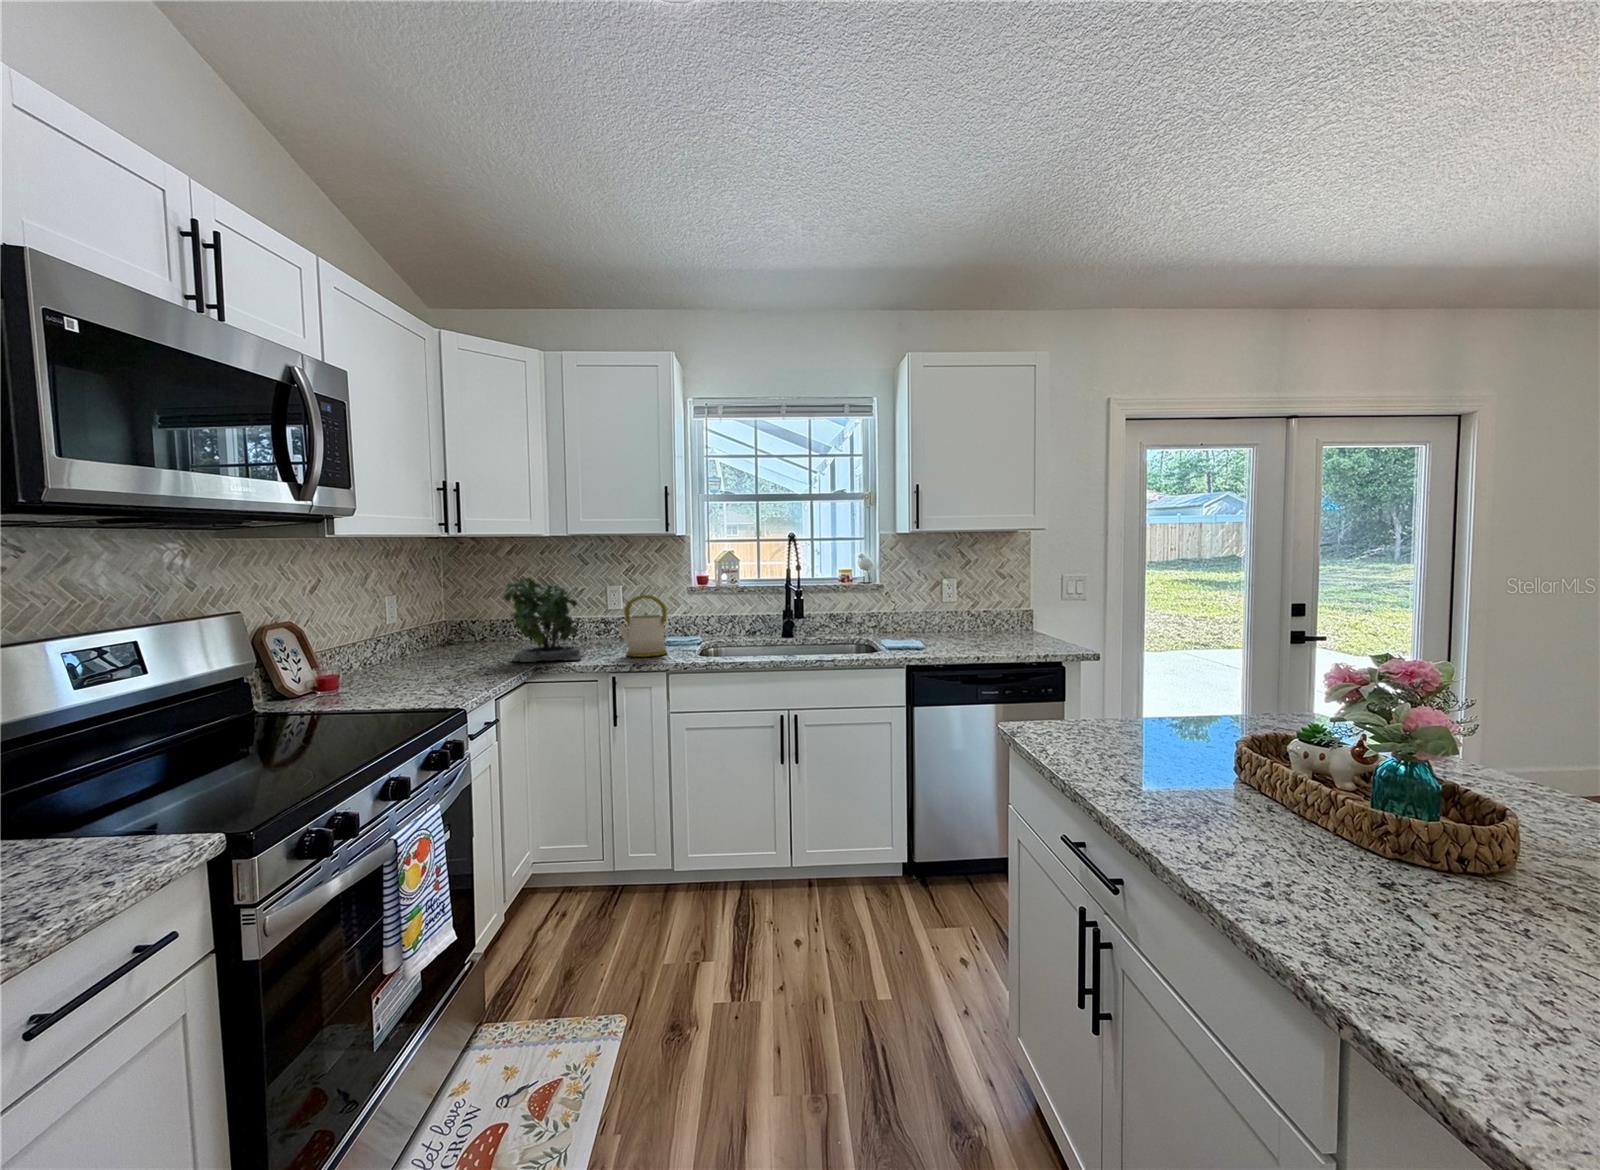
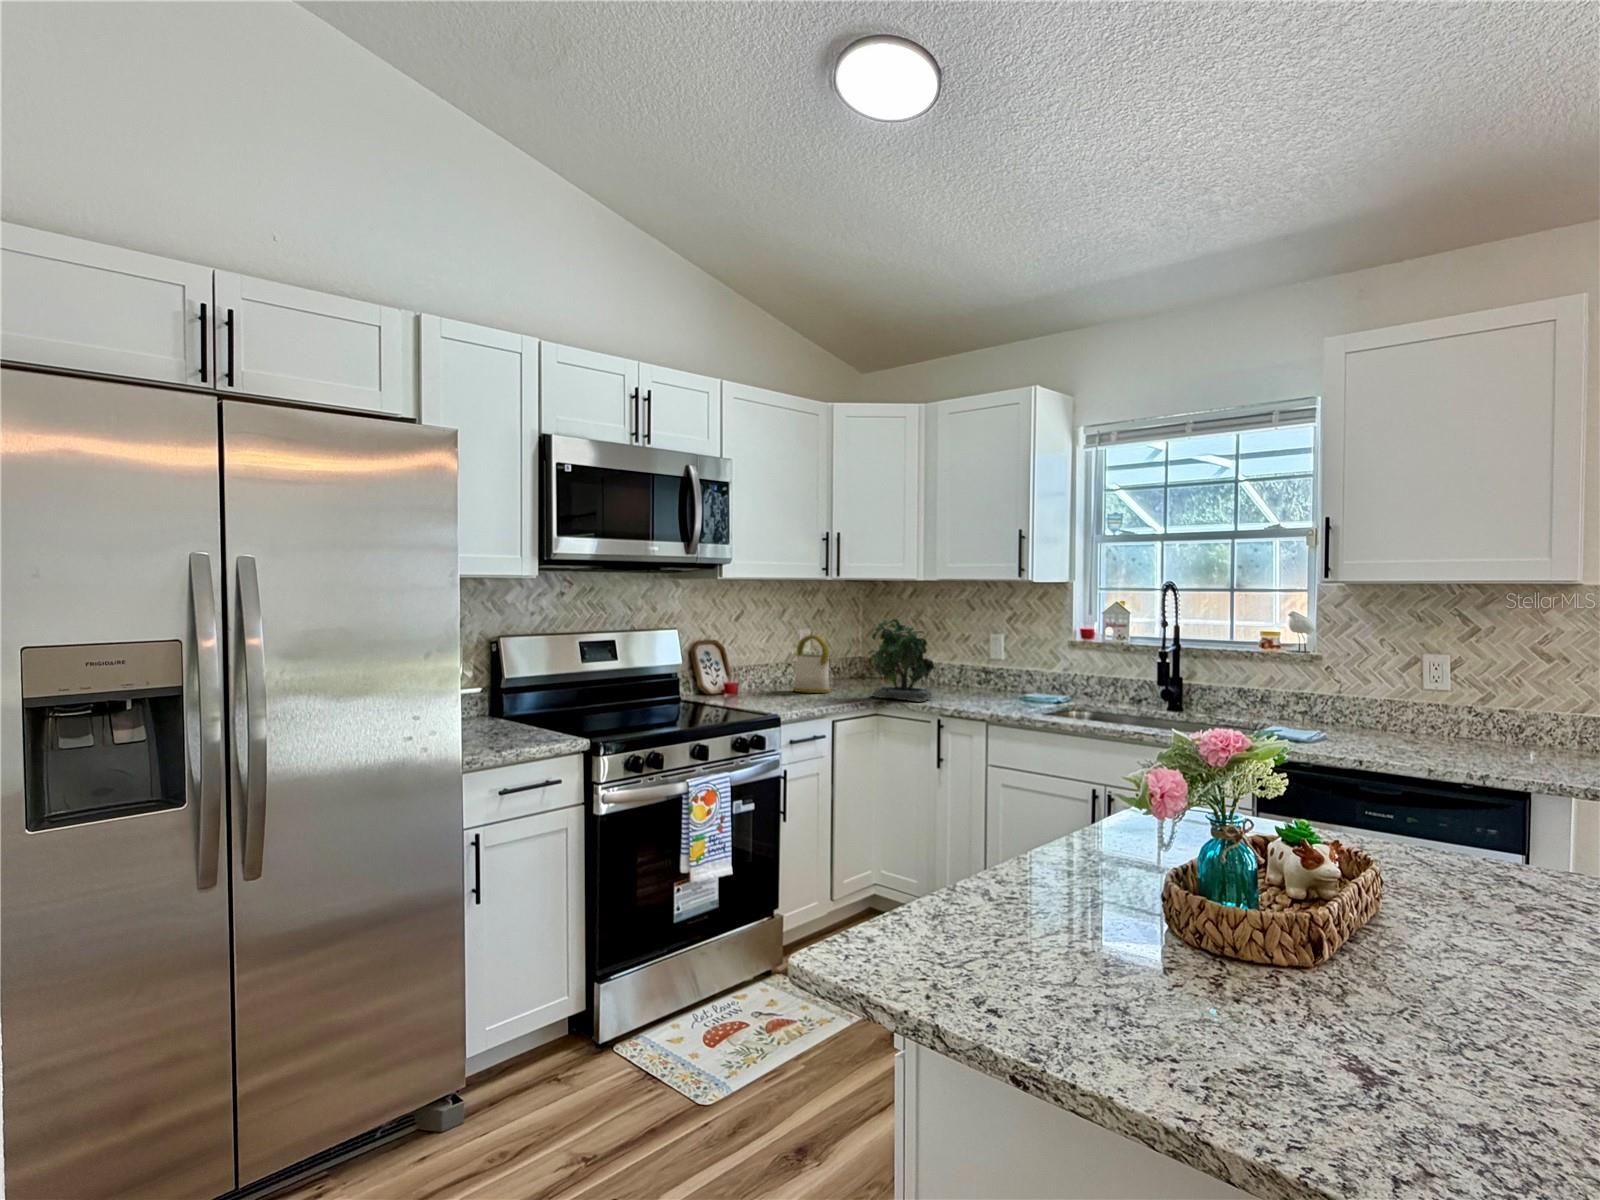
kettle: present [618,594,667,657] -> present [793,635,830,693]

